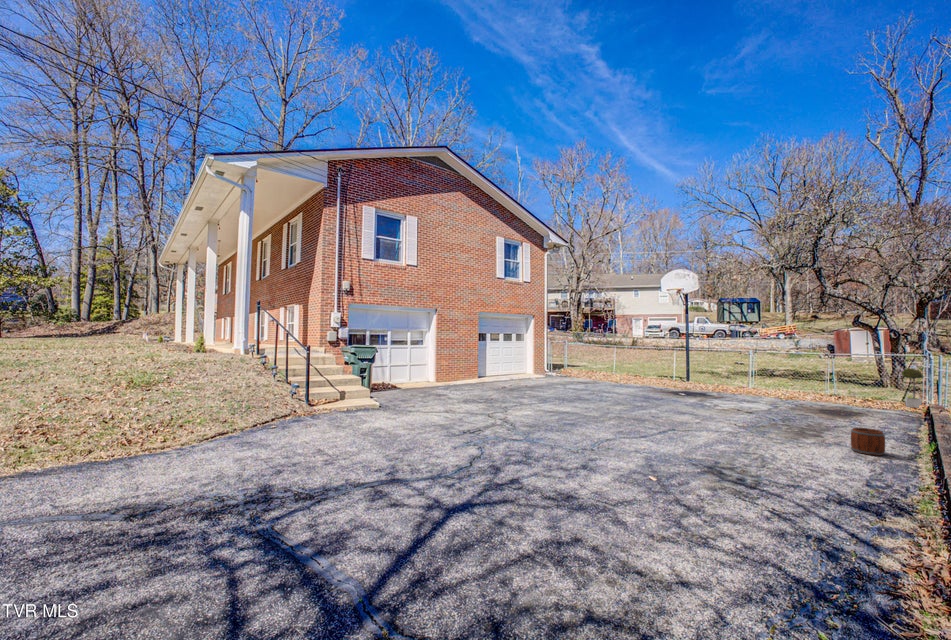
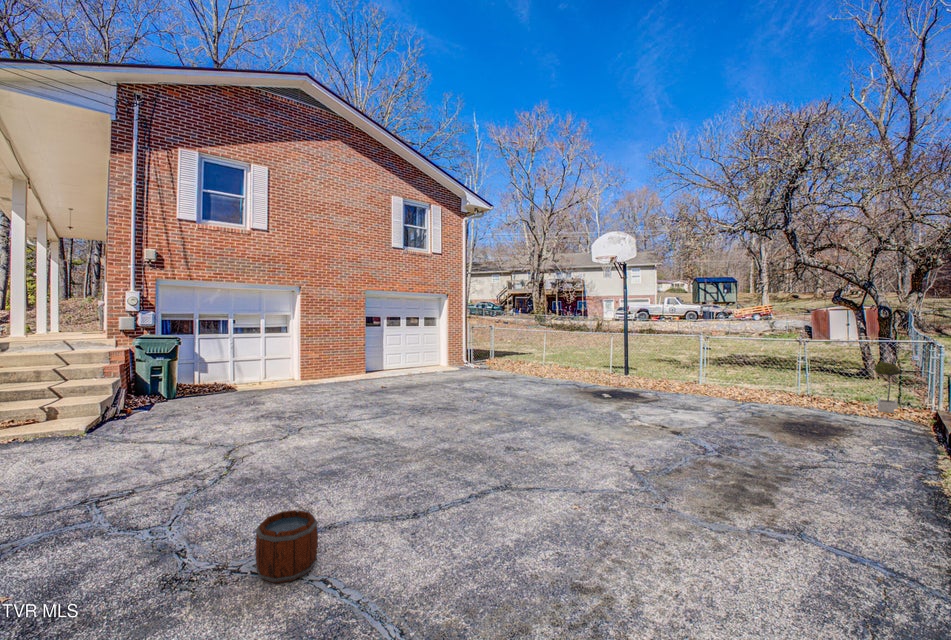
bucket: present [851,428,885,456] -> present [256,510,318,583]

